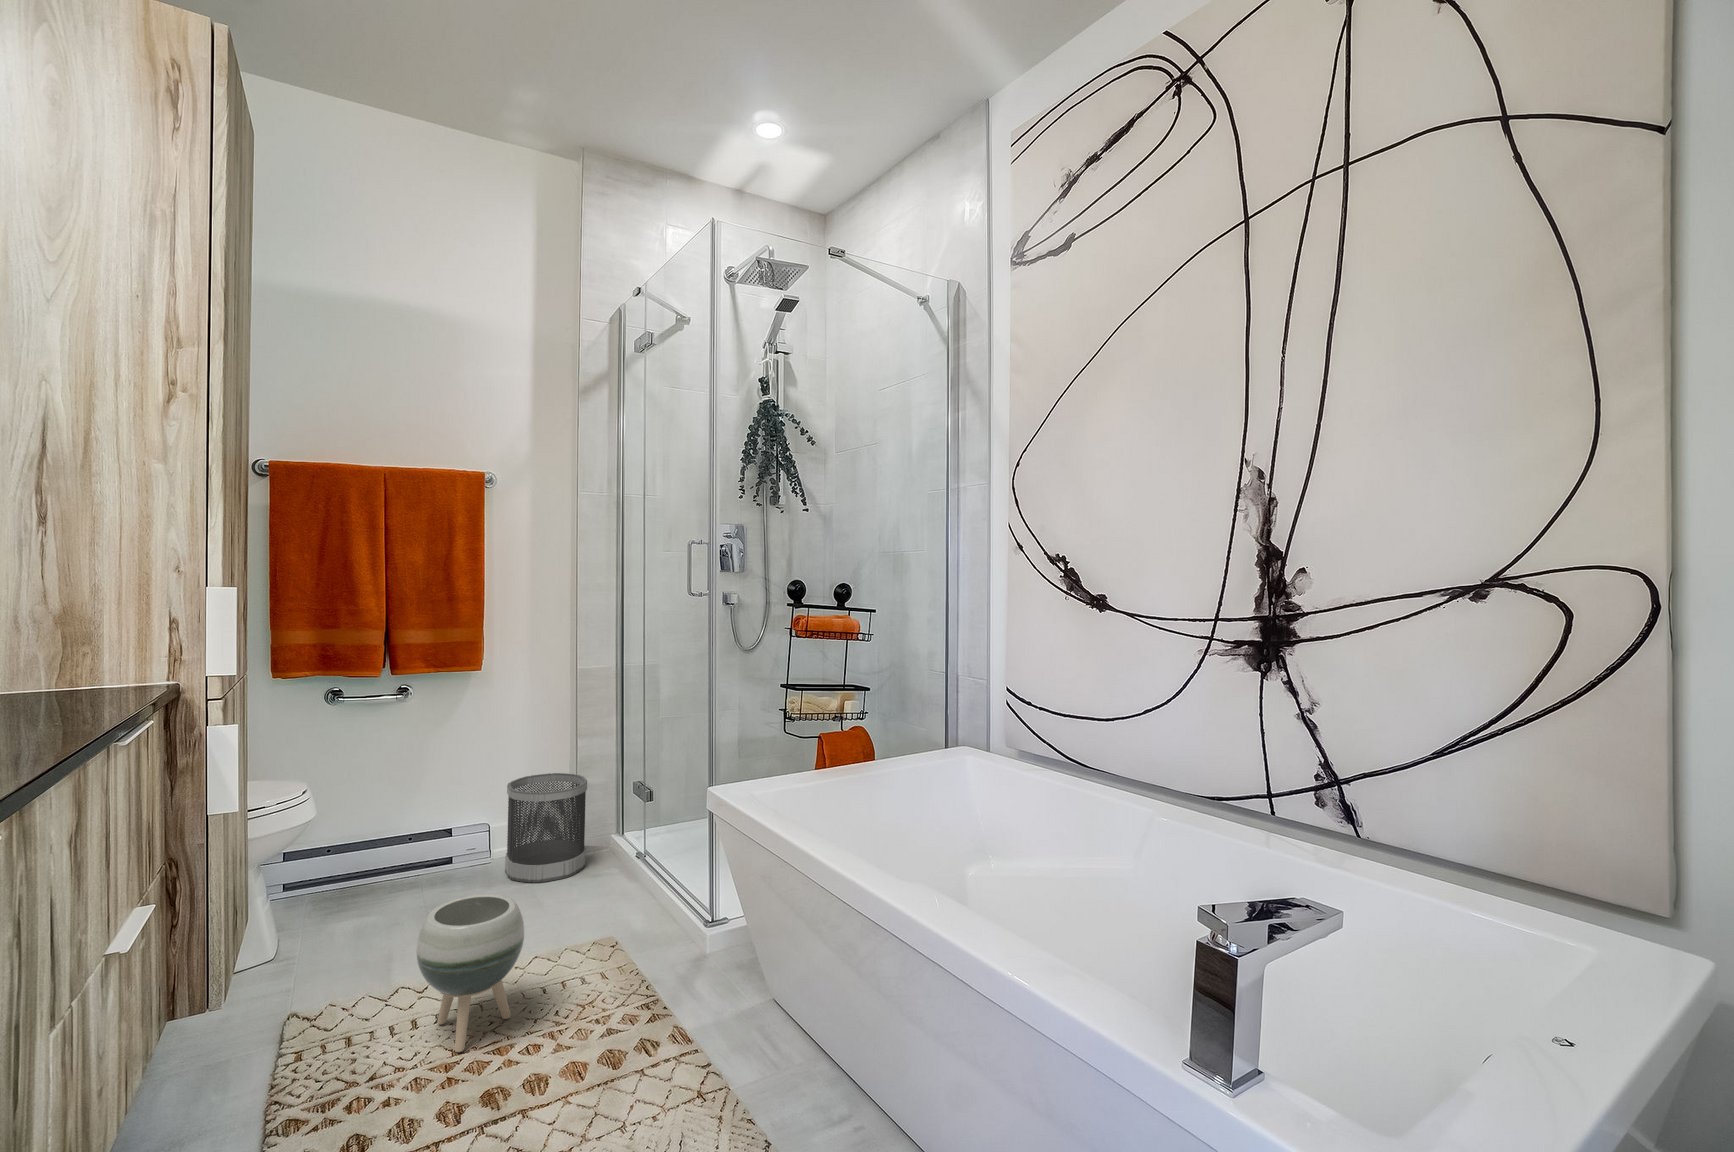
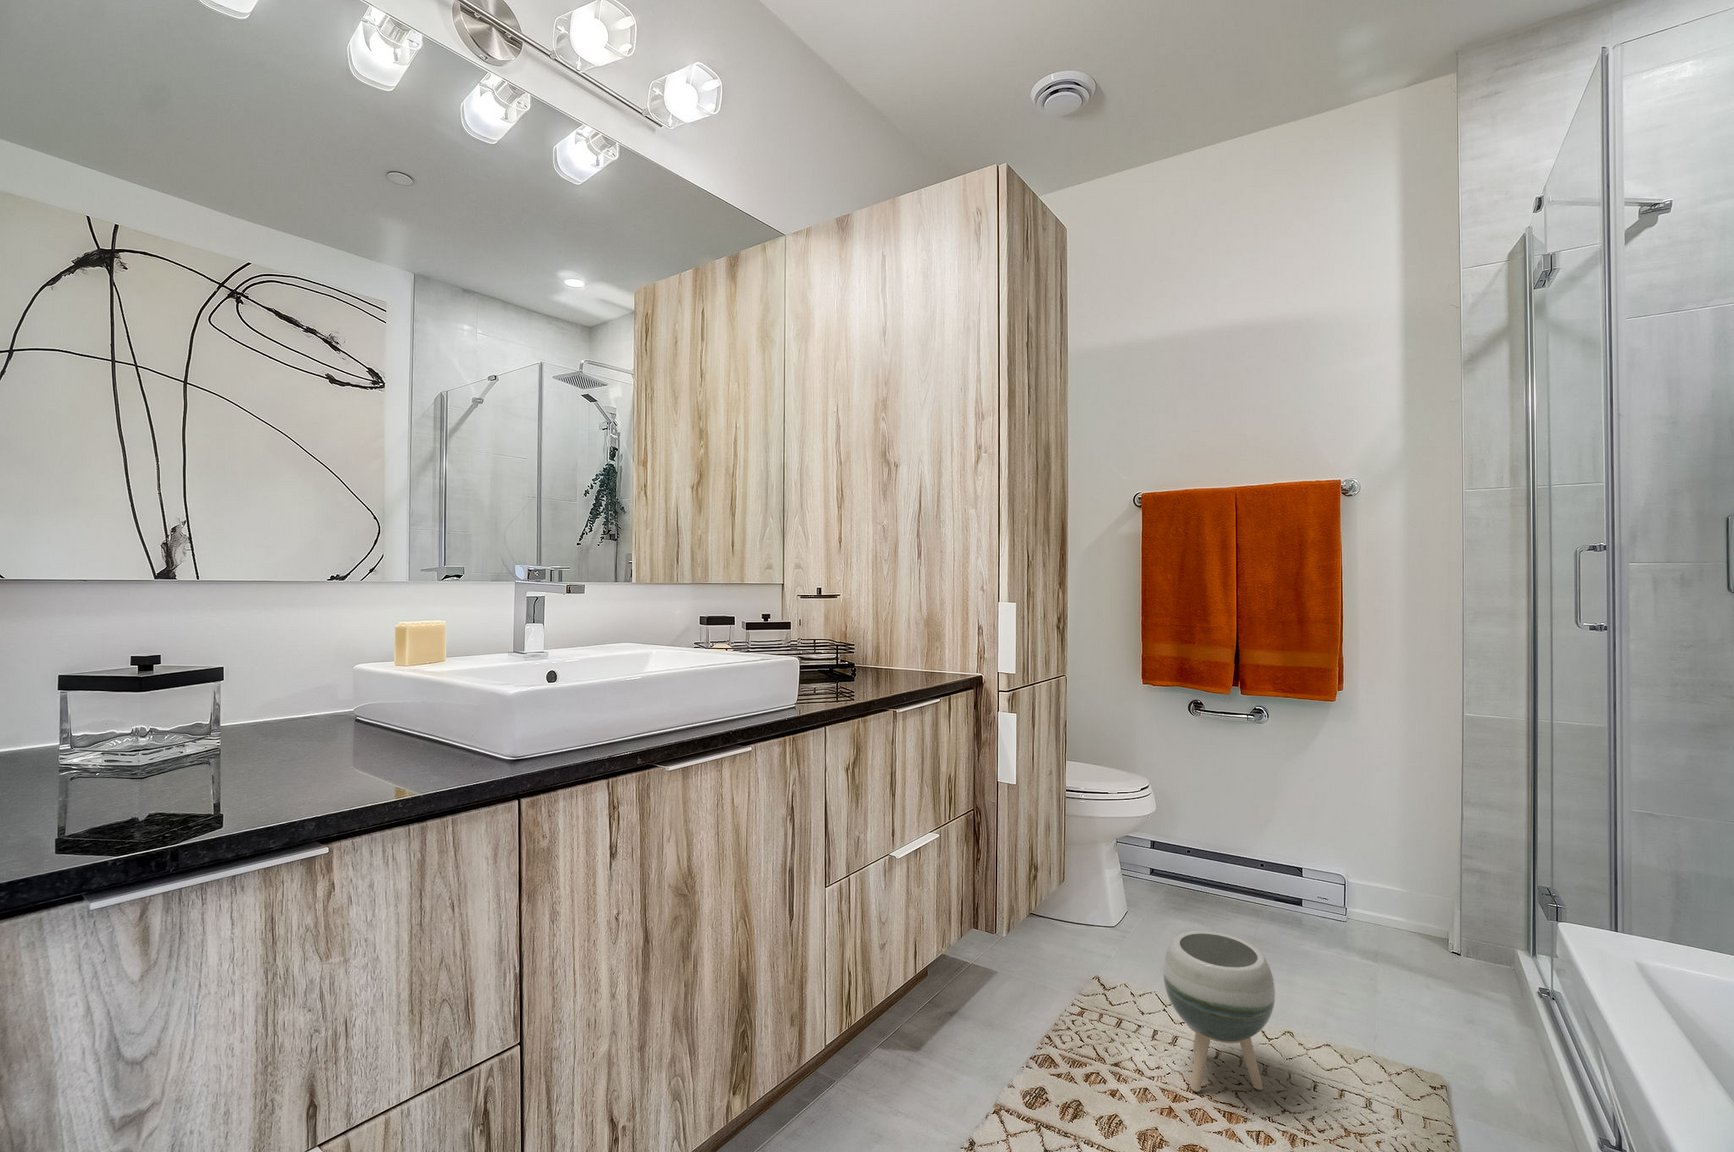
wastebasket: present [505,773,587,883] -> none [1353,836,1462,977]

